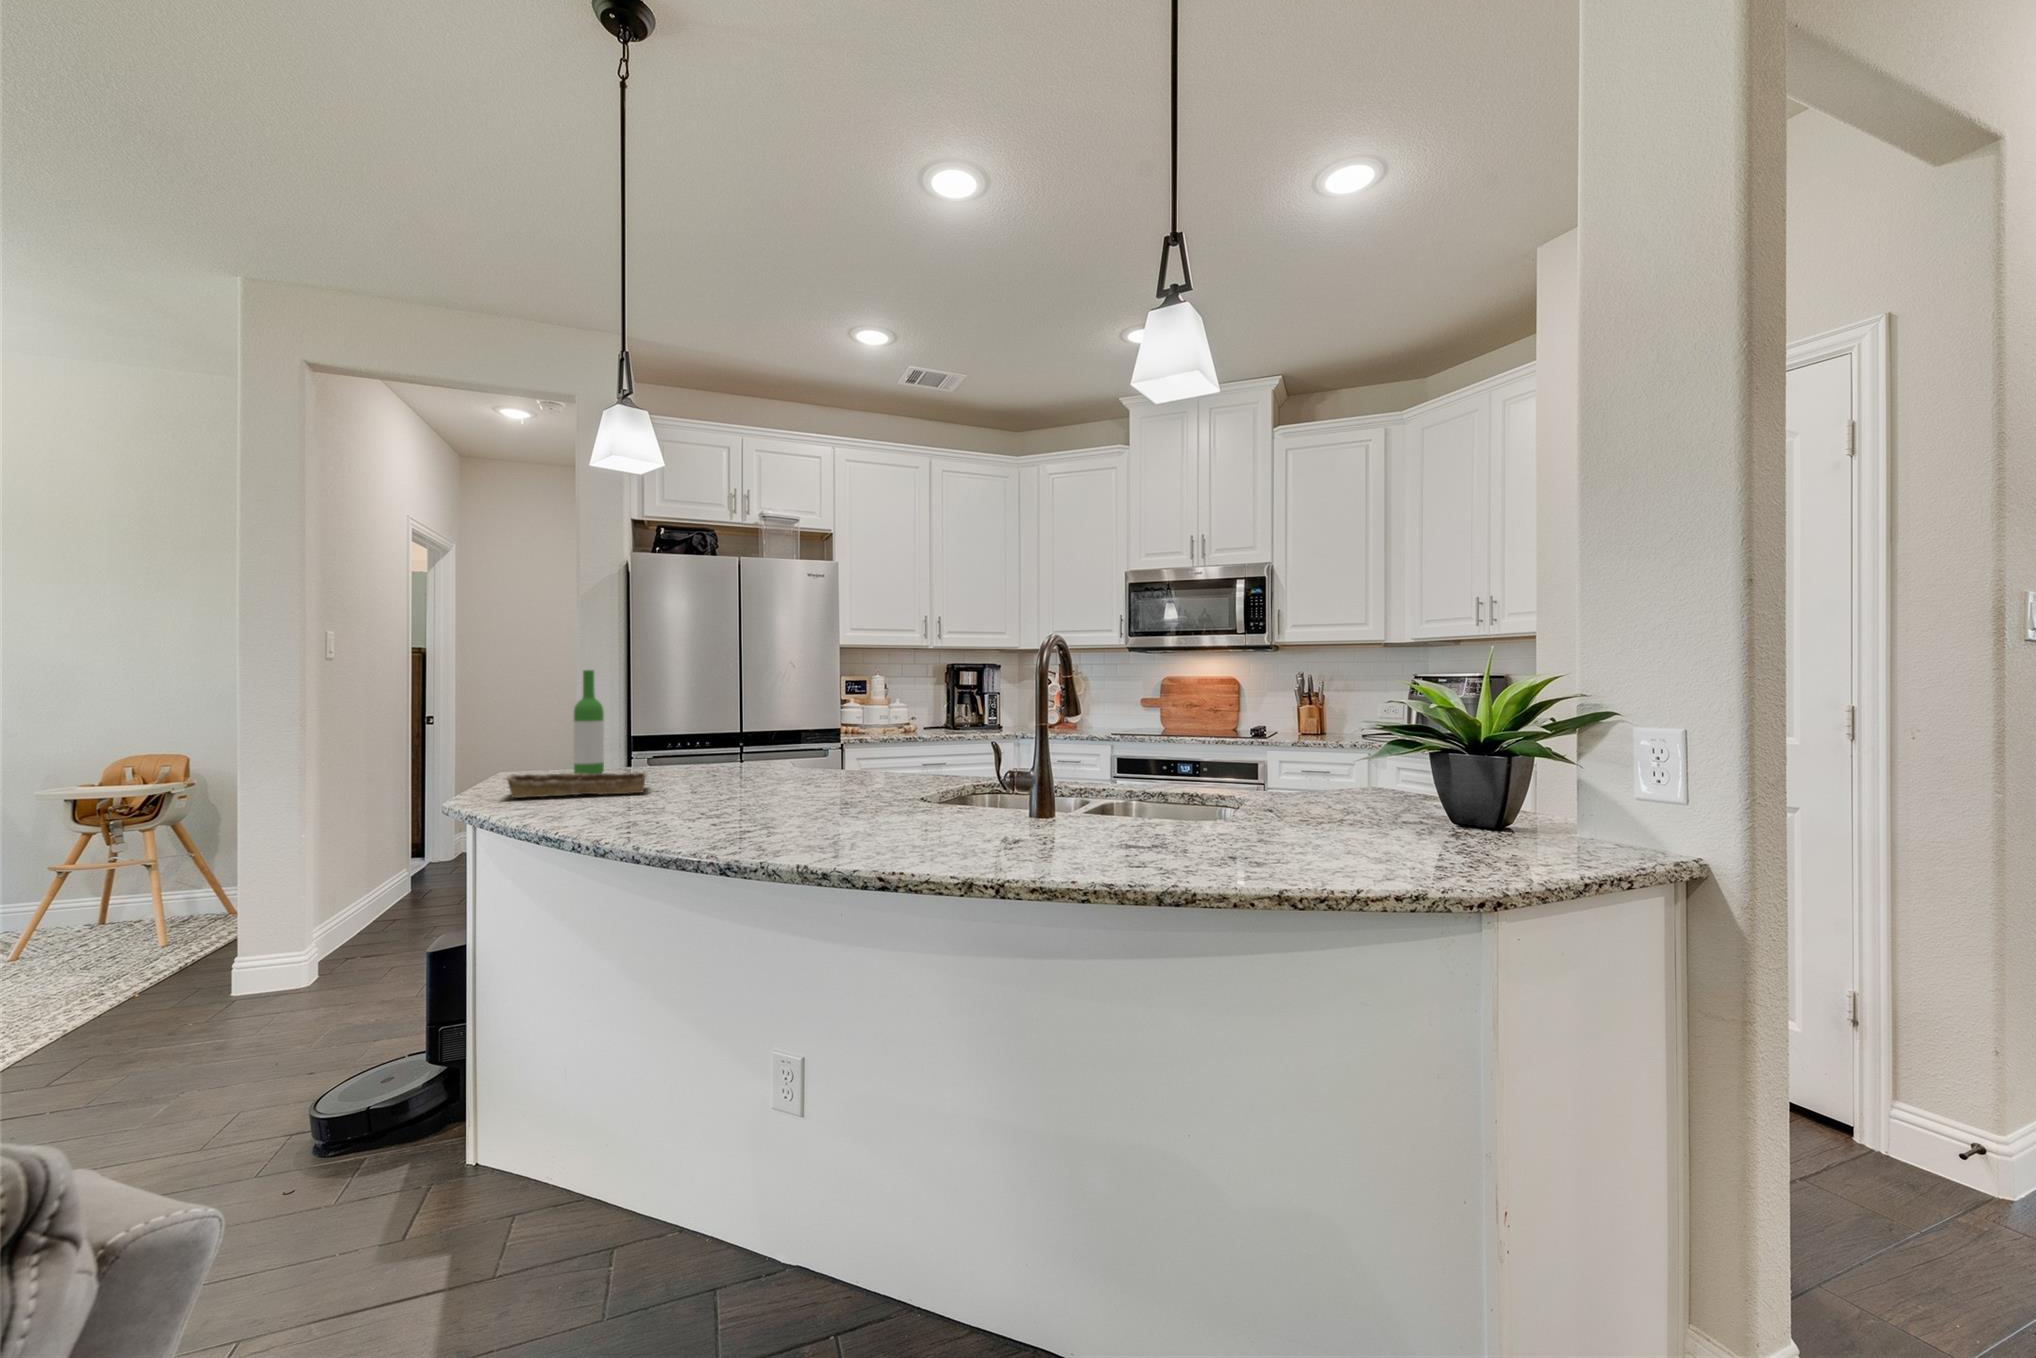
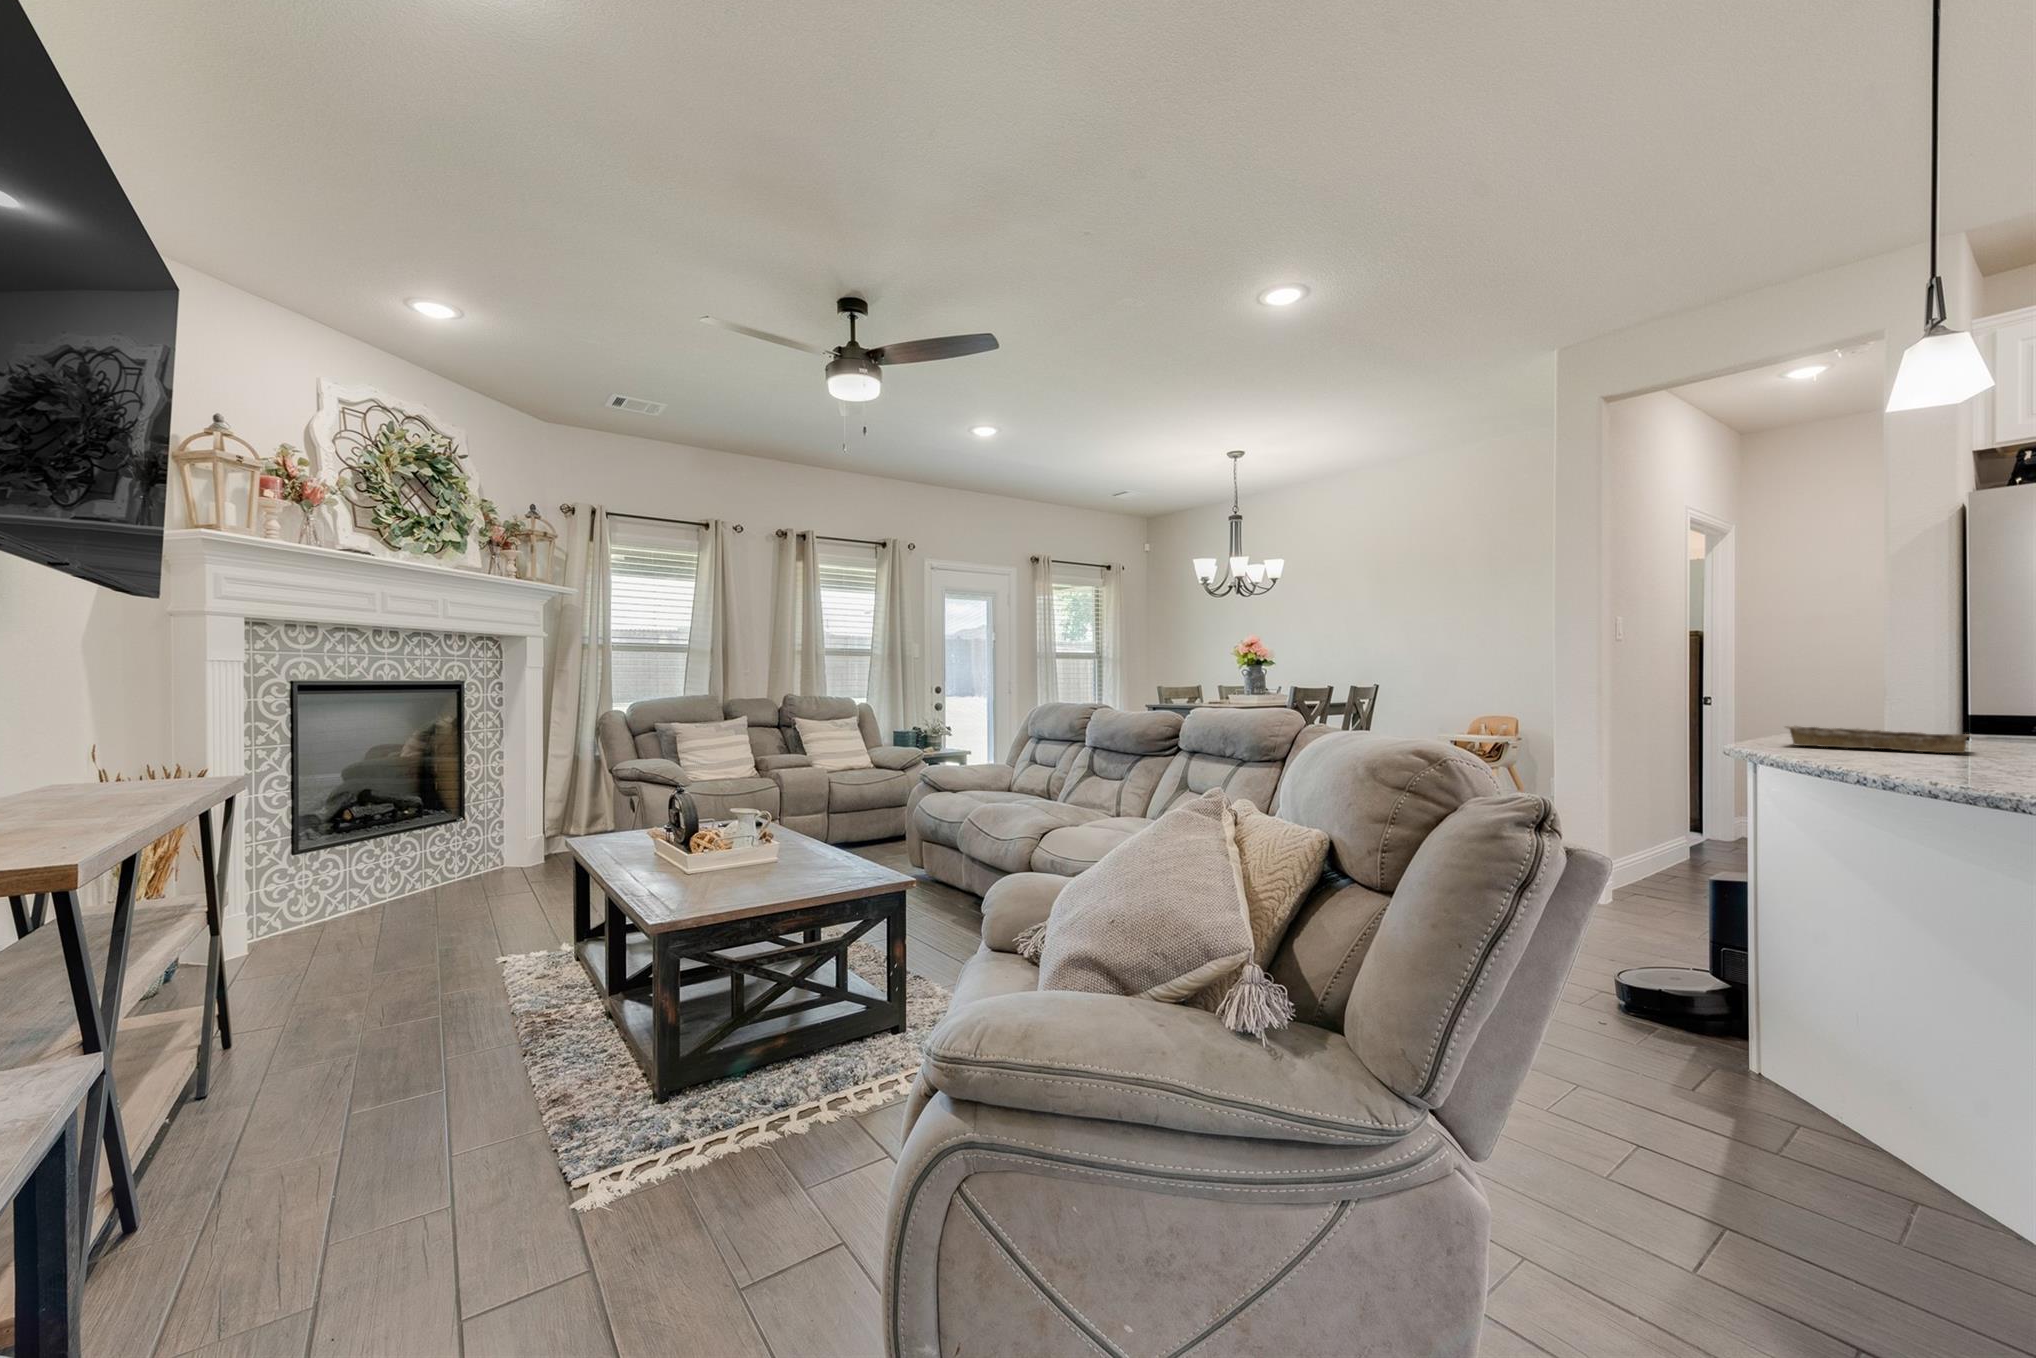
wine bottle: present [574,670,604,774] -> none [1872,628,1913,740]

